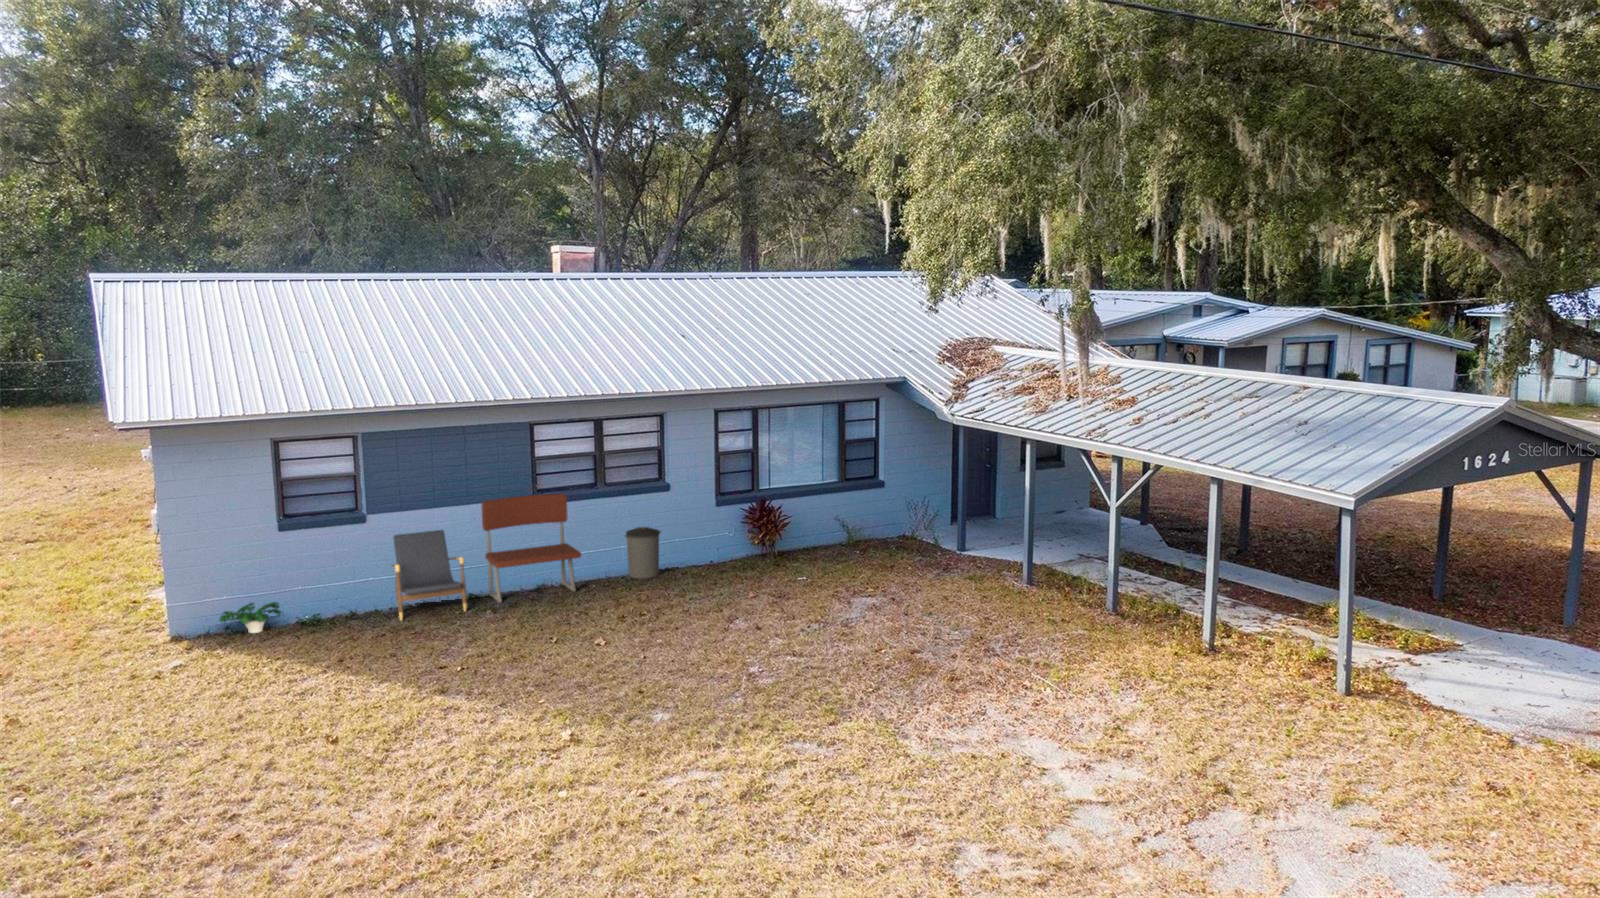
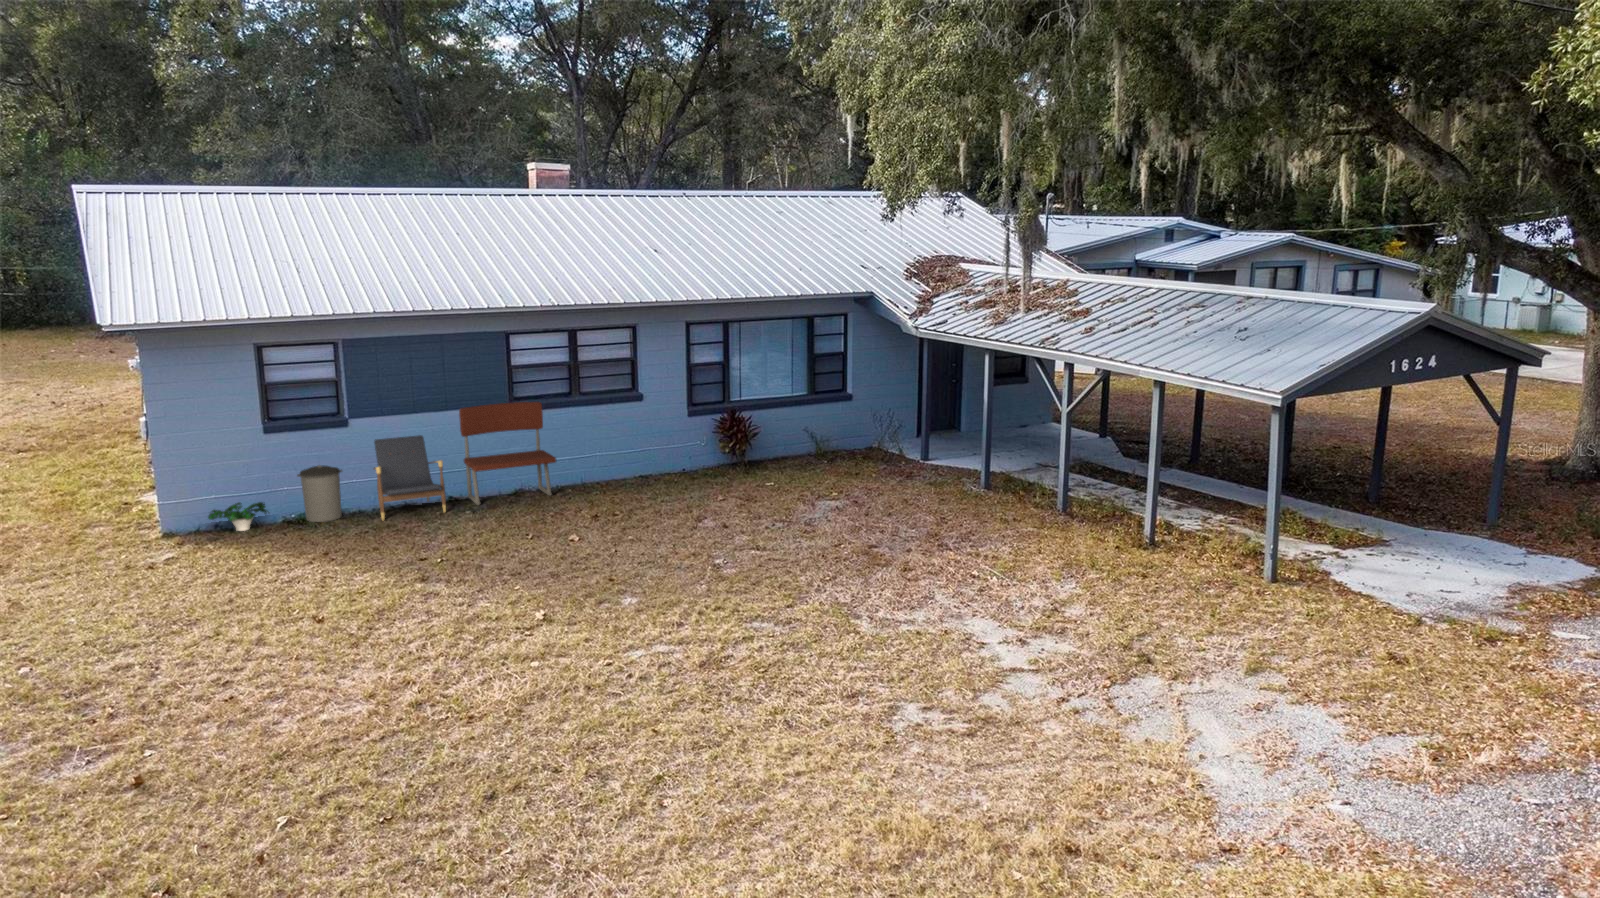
trash can: present [625,527,660,579] -> present [297,465,342,522]

